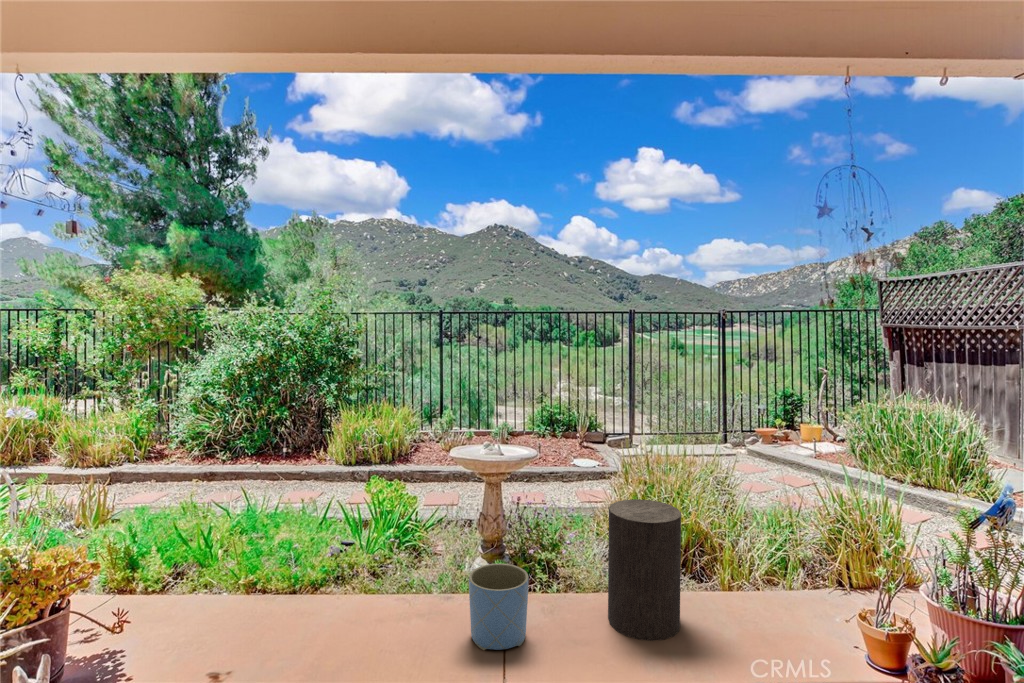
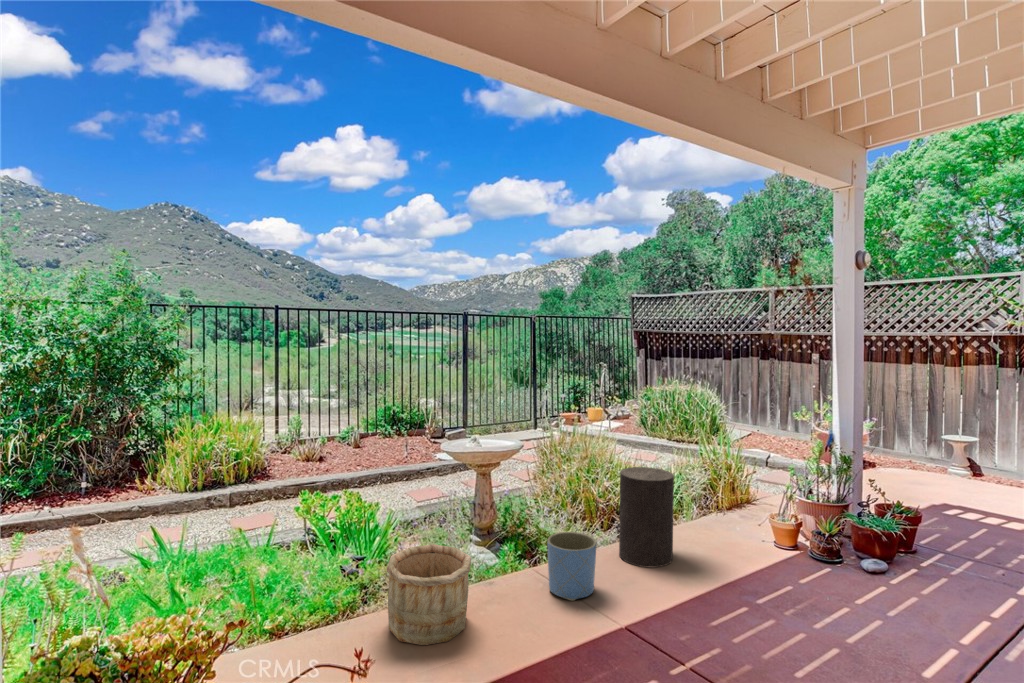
wooden bucket: none [274,545,370,652] -> present [387,544,471,645]

